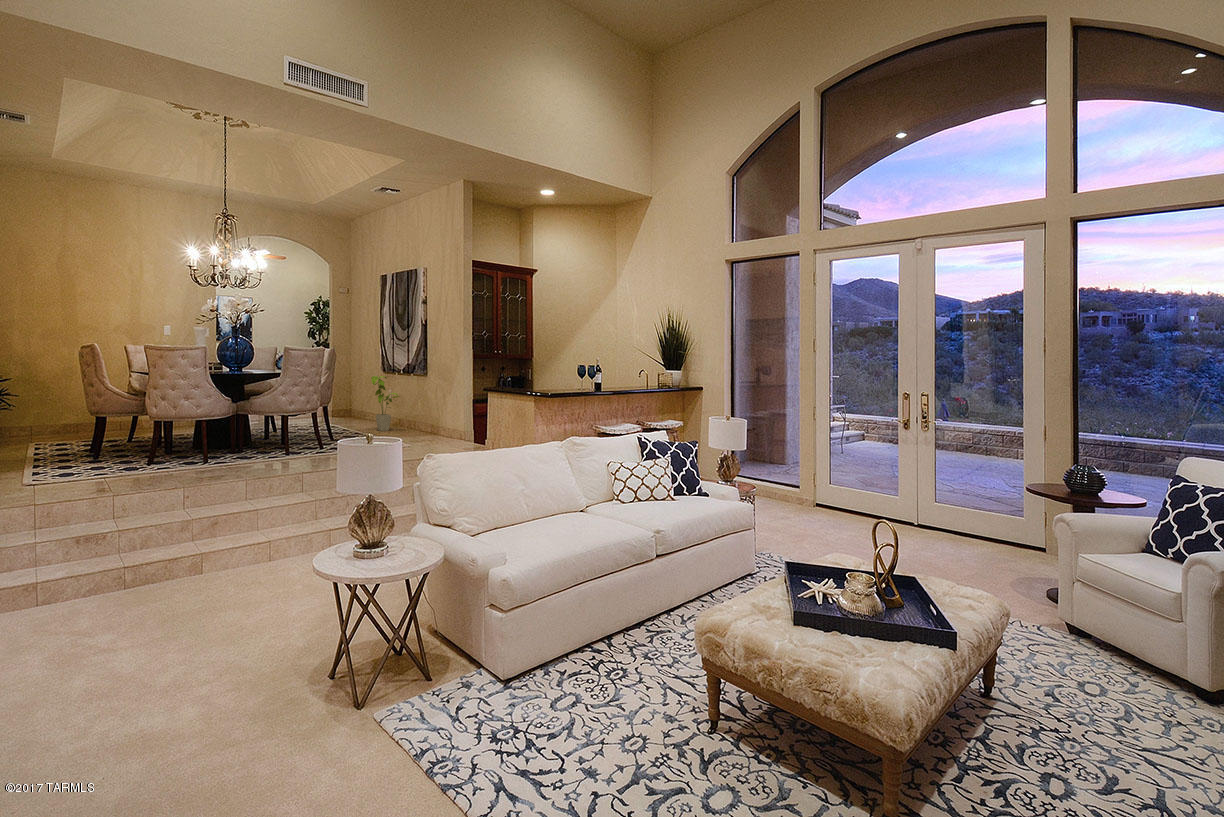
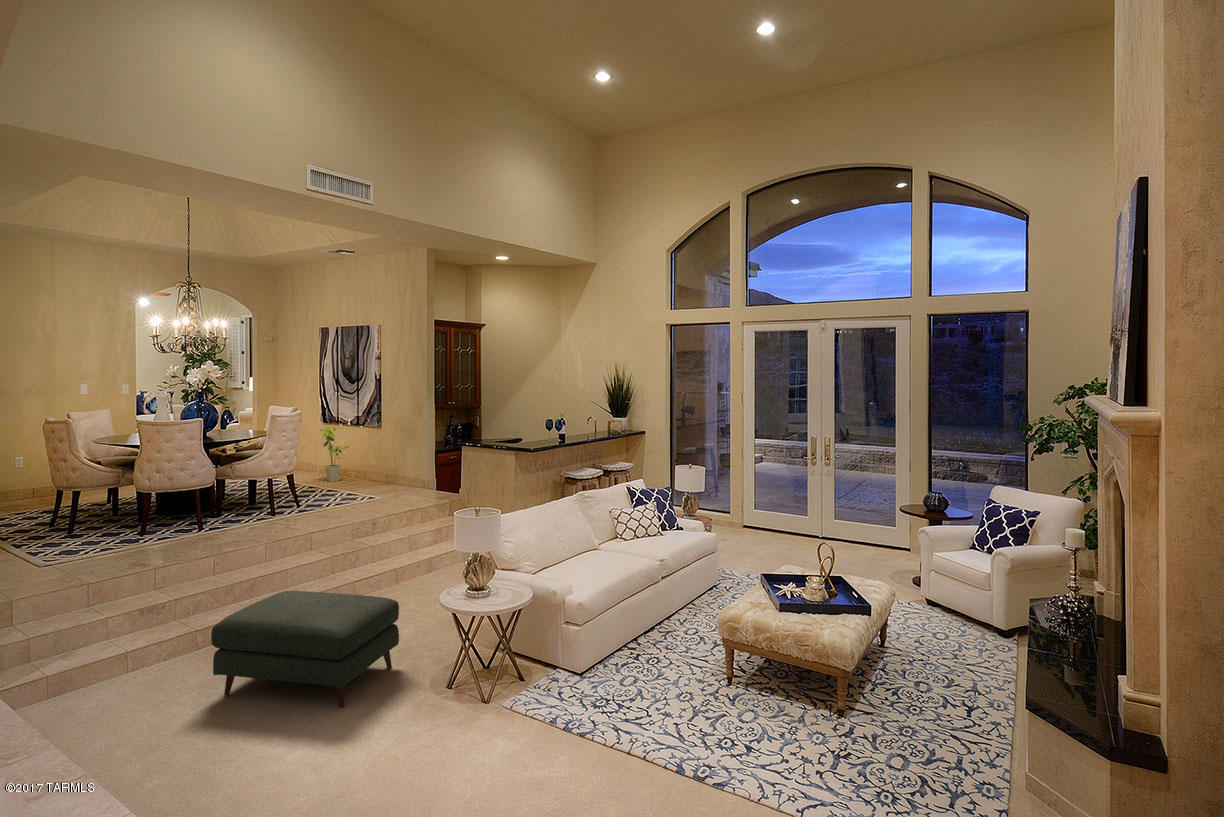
ottoman: none [31,531,288,693] -> present [211,591,399,708]

